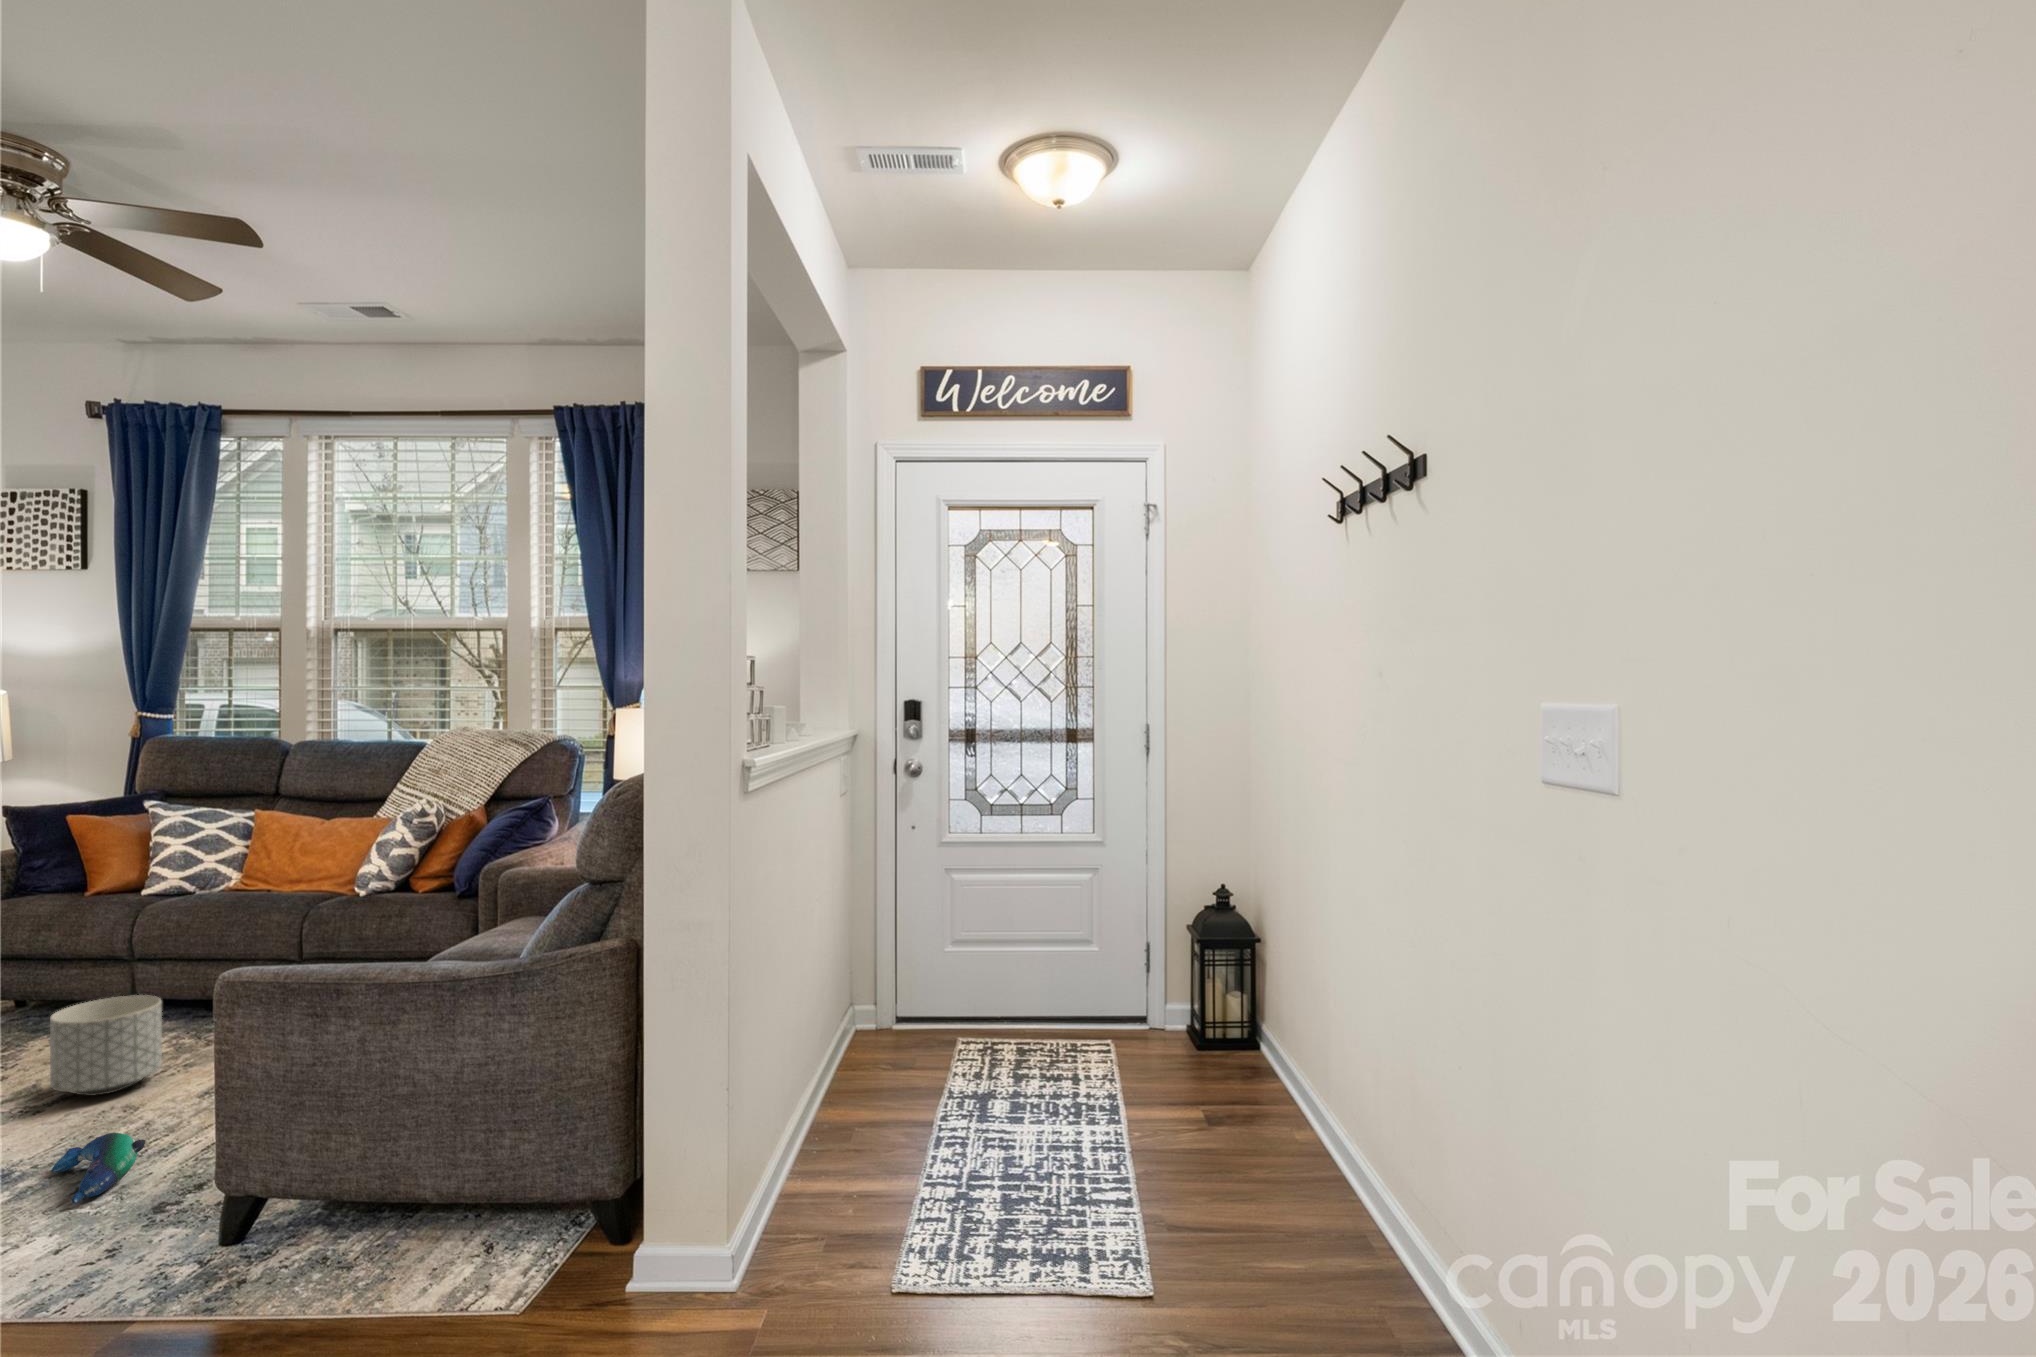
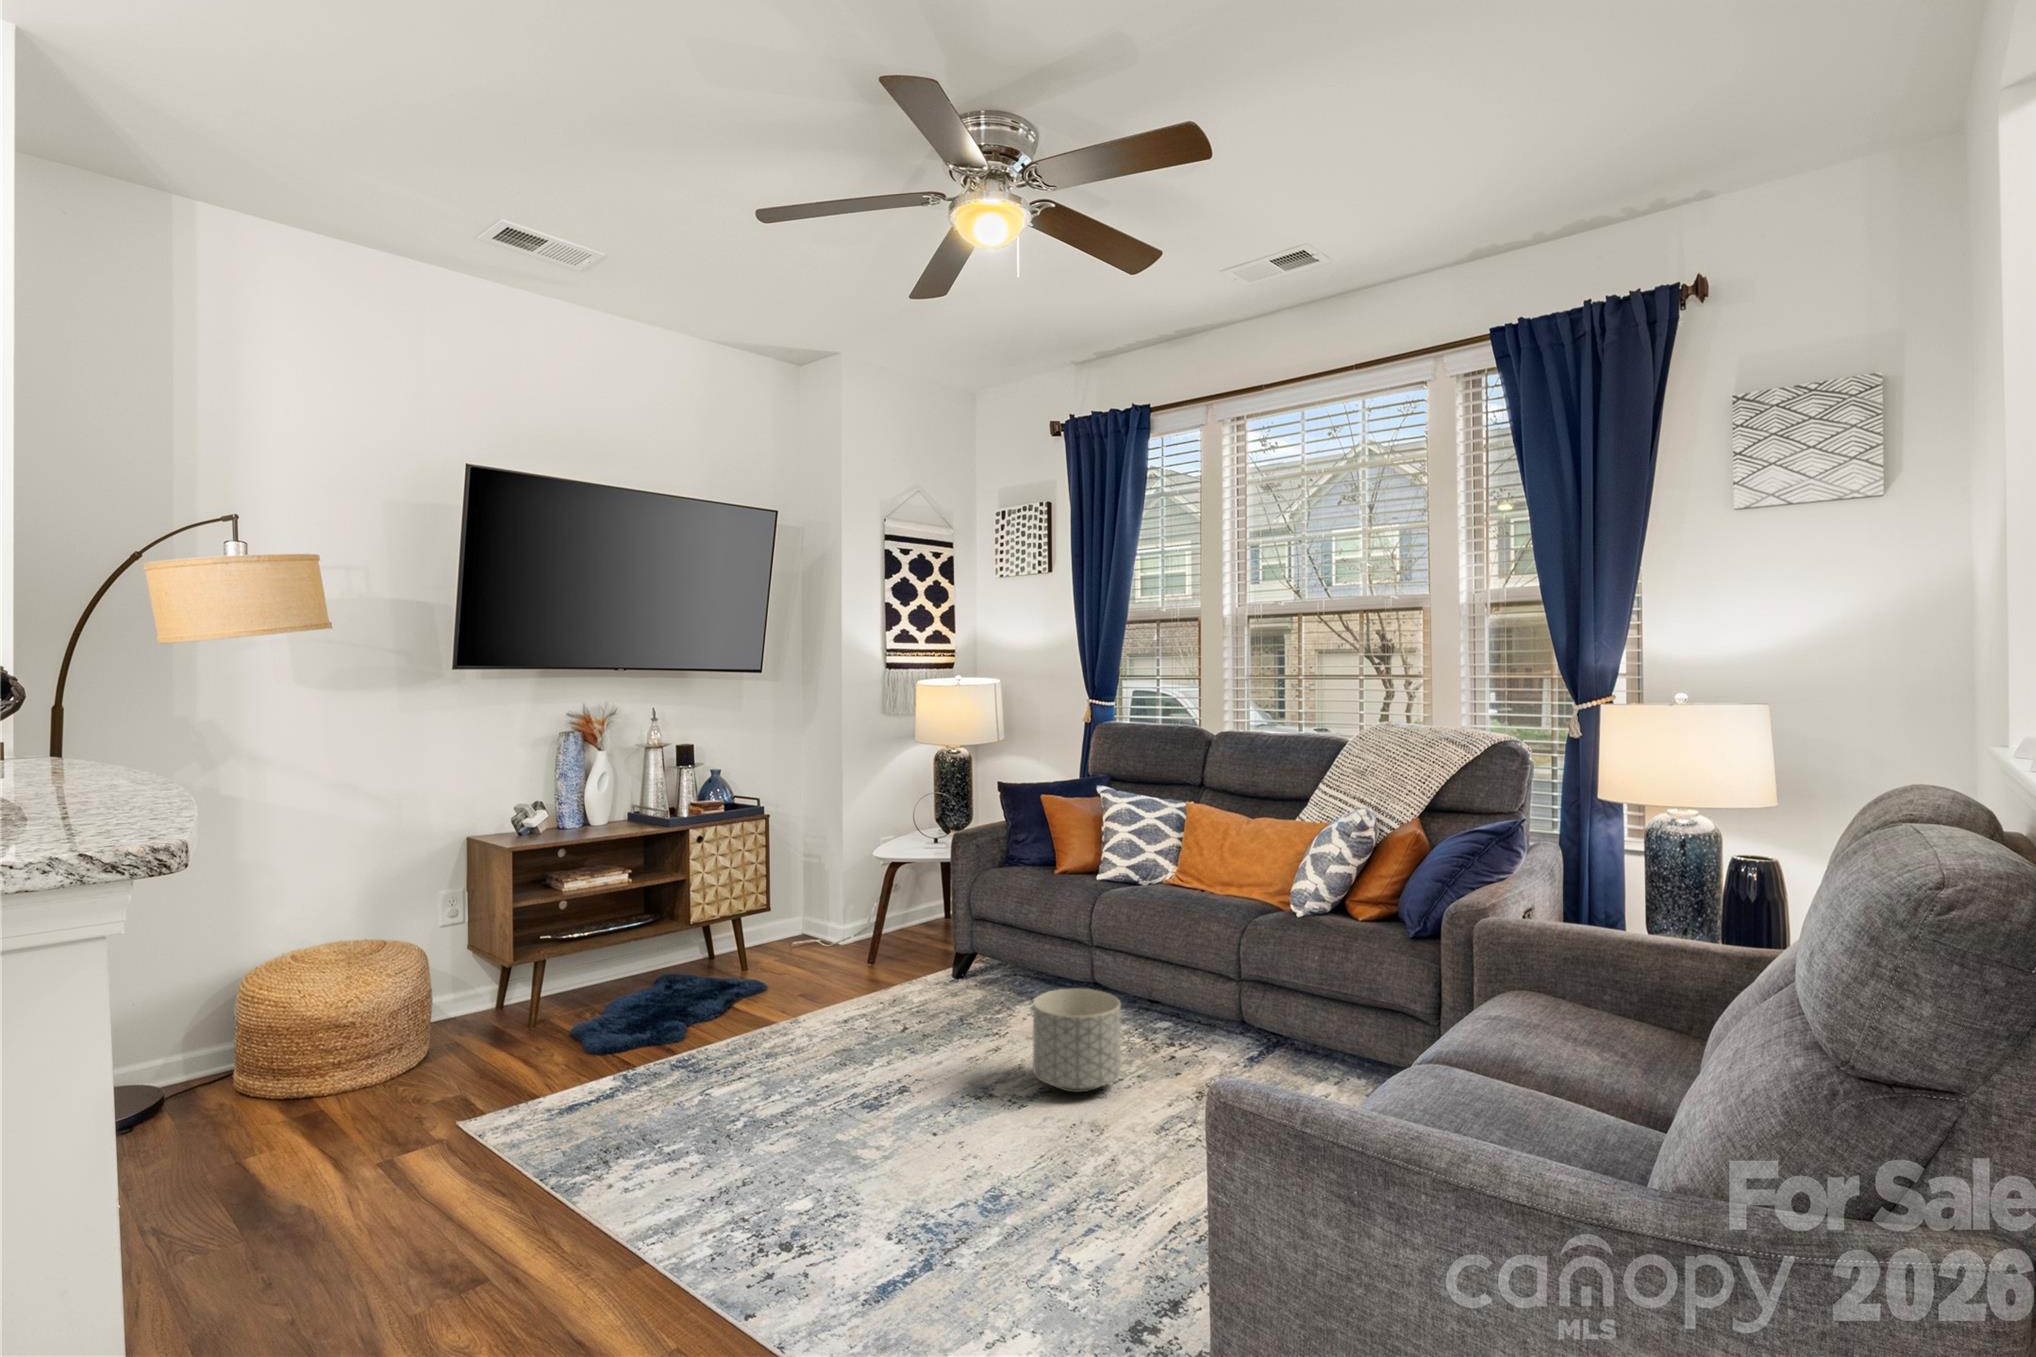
plush toy: present [51,1133,145,1204] -> none [1038,1163,1119,1250]

